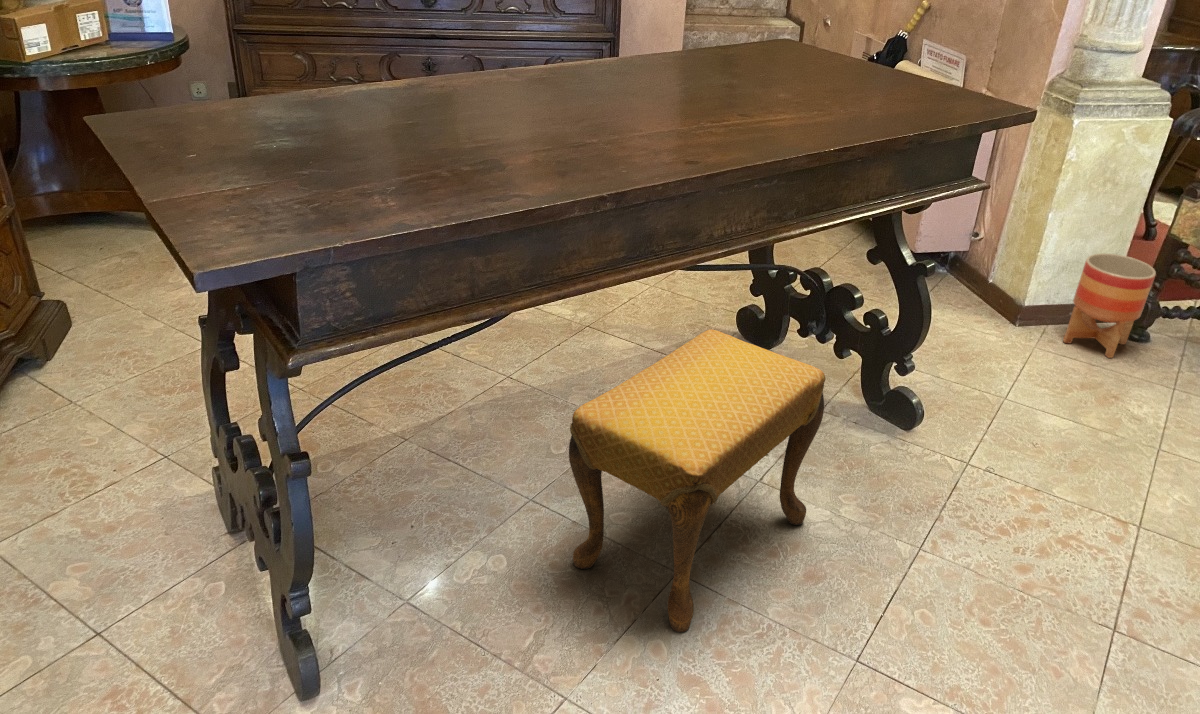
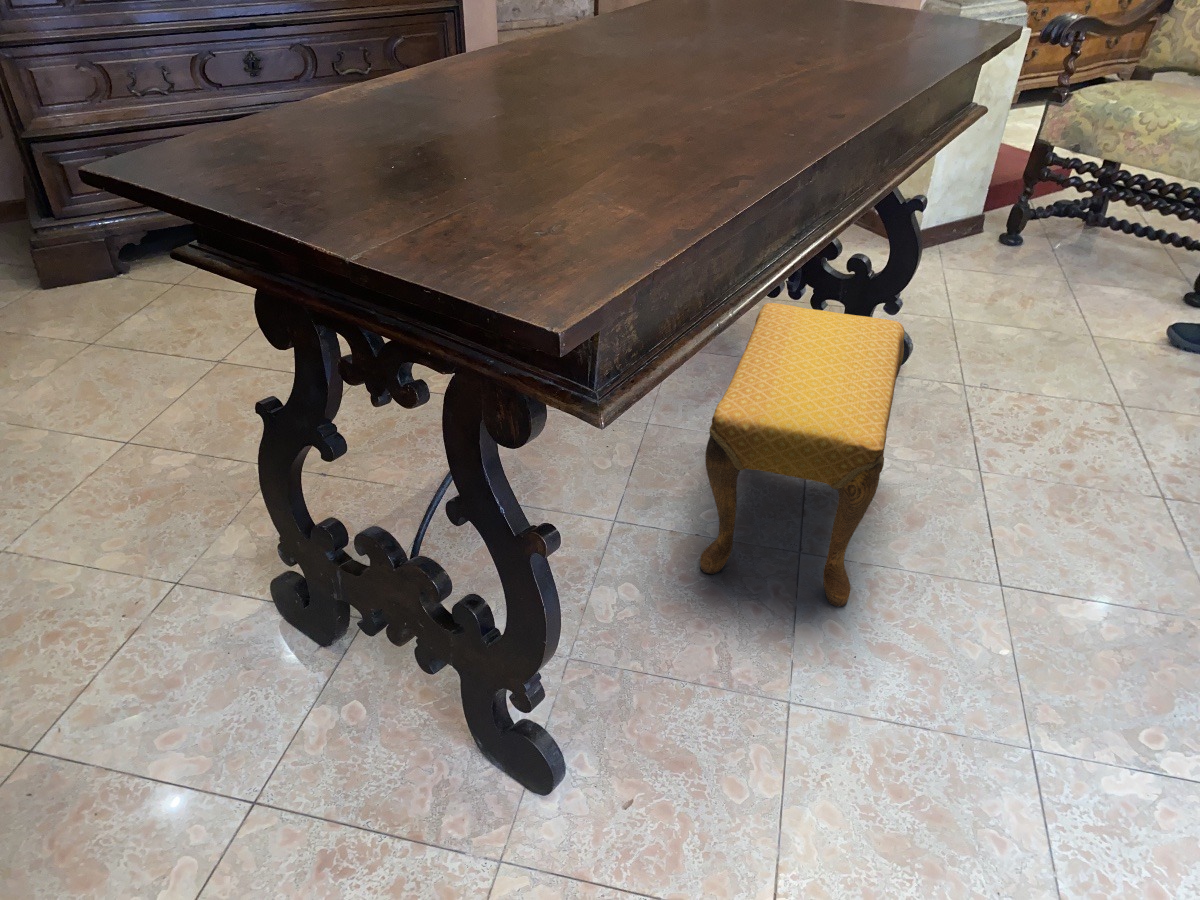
planter: present [1063,253,1156,358] -> none [962,167,1038,264]

